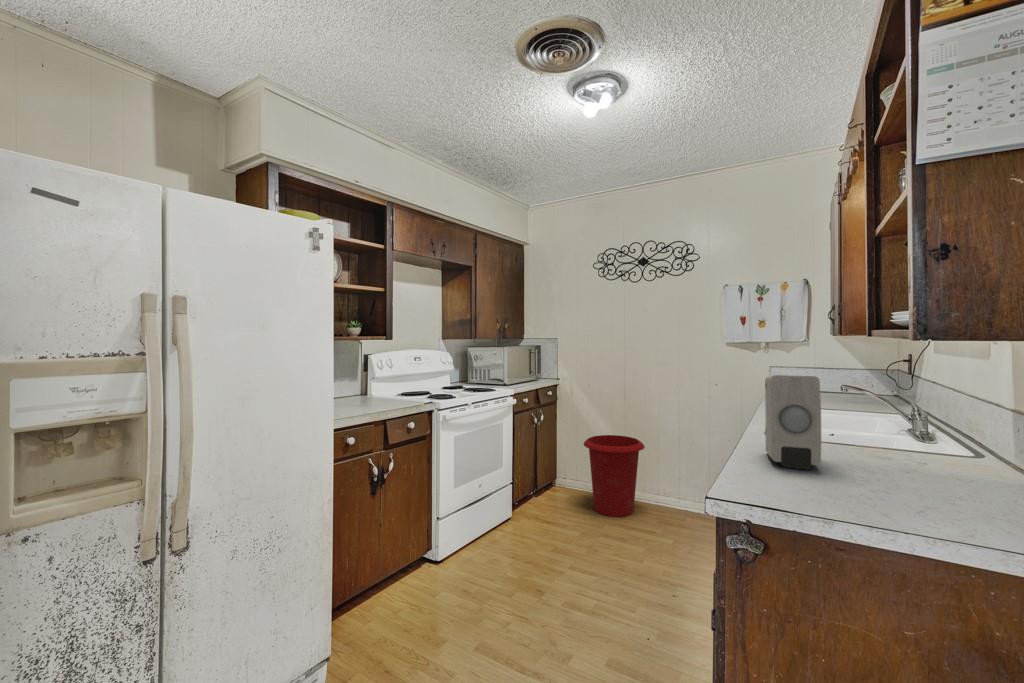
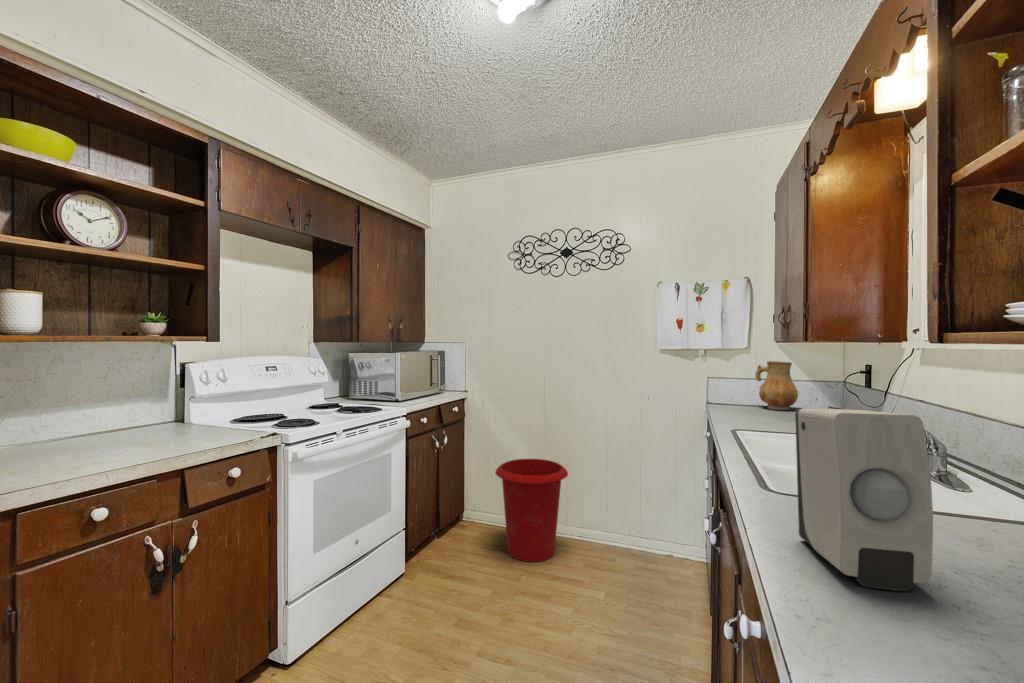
ceramic pitcher: none [813,353,851,395] -> present [755,361,798,410]

